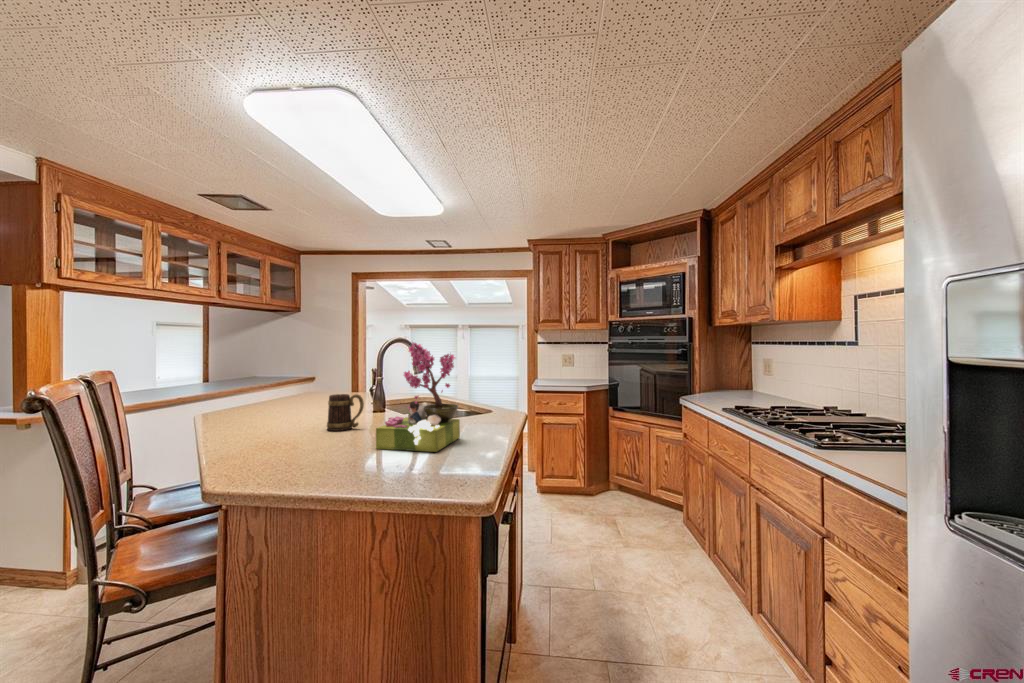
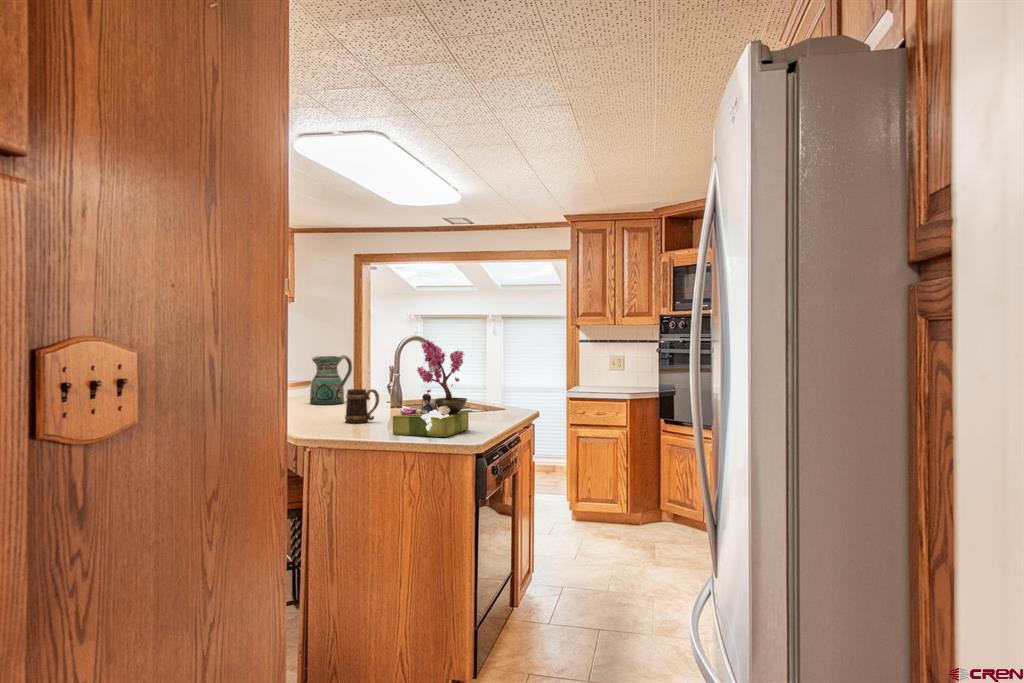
ceramic pitcher: none [301,358,343,405] -> present [310,355,352,404]

